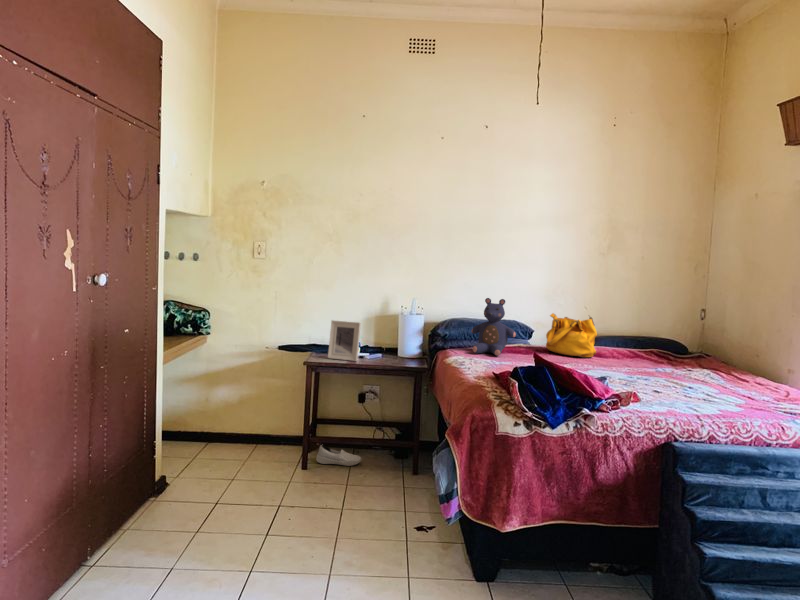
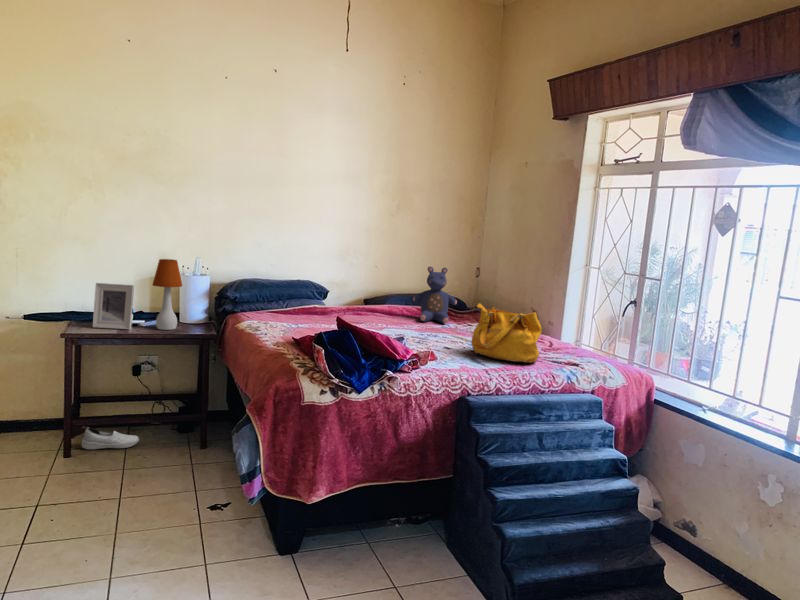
teddy bear: present [472,298,516,356] -> present [413,267,457,323]
table lamp: none [375,300,400,363] -> present [153,259,182,330]
handbag: present [546,313,597,357] -> present [471,303,542,363]

